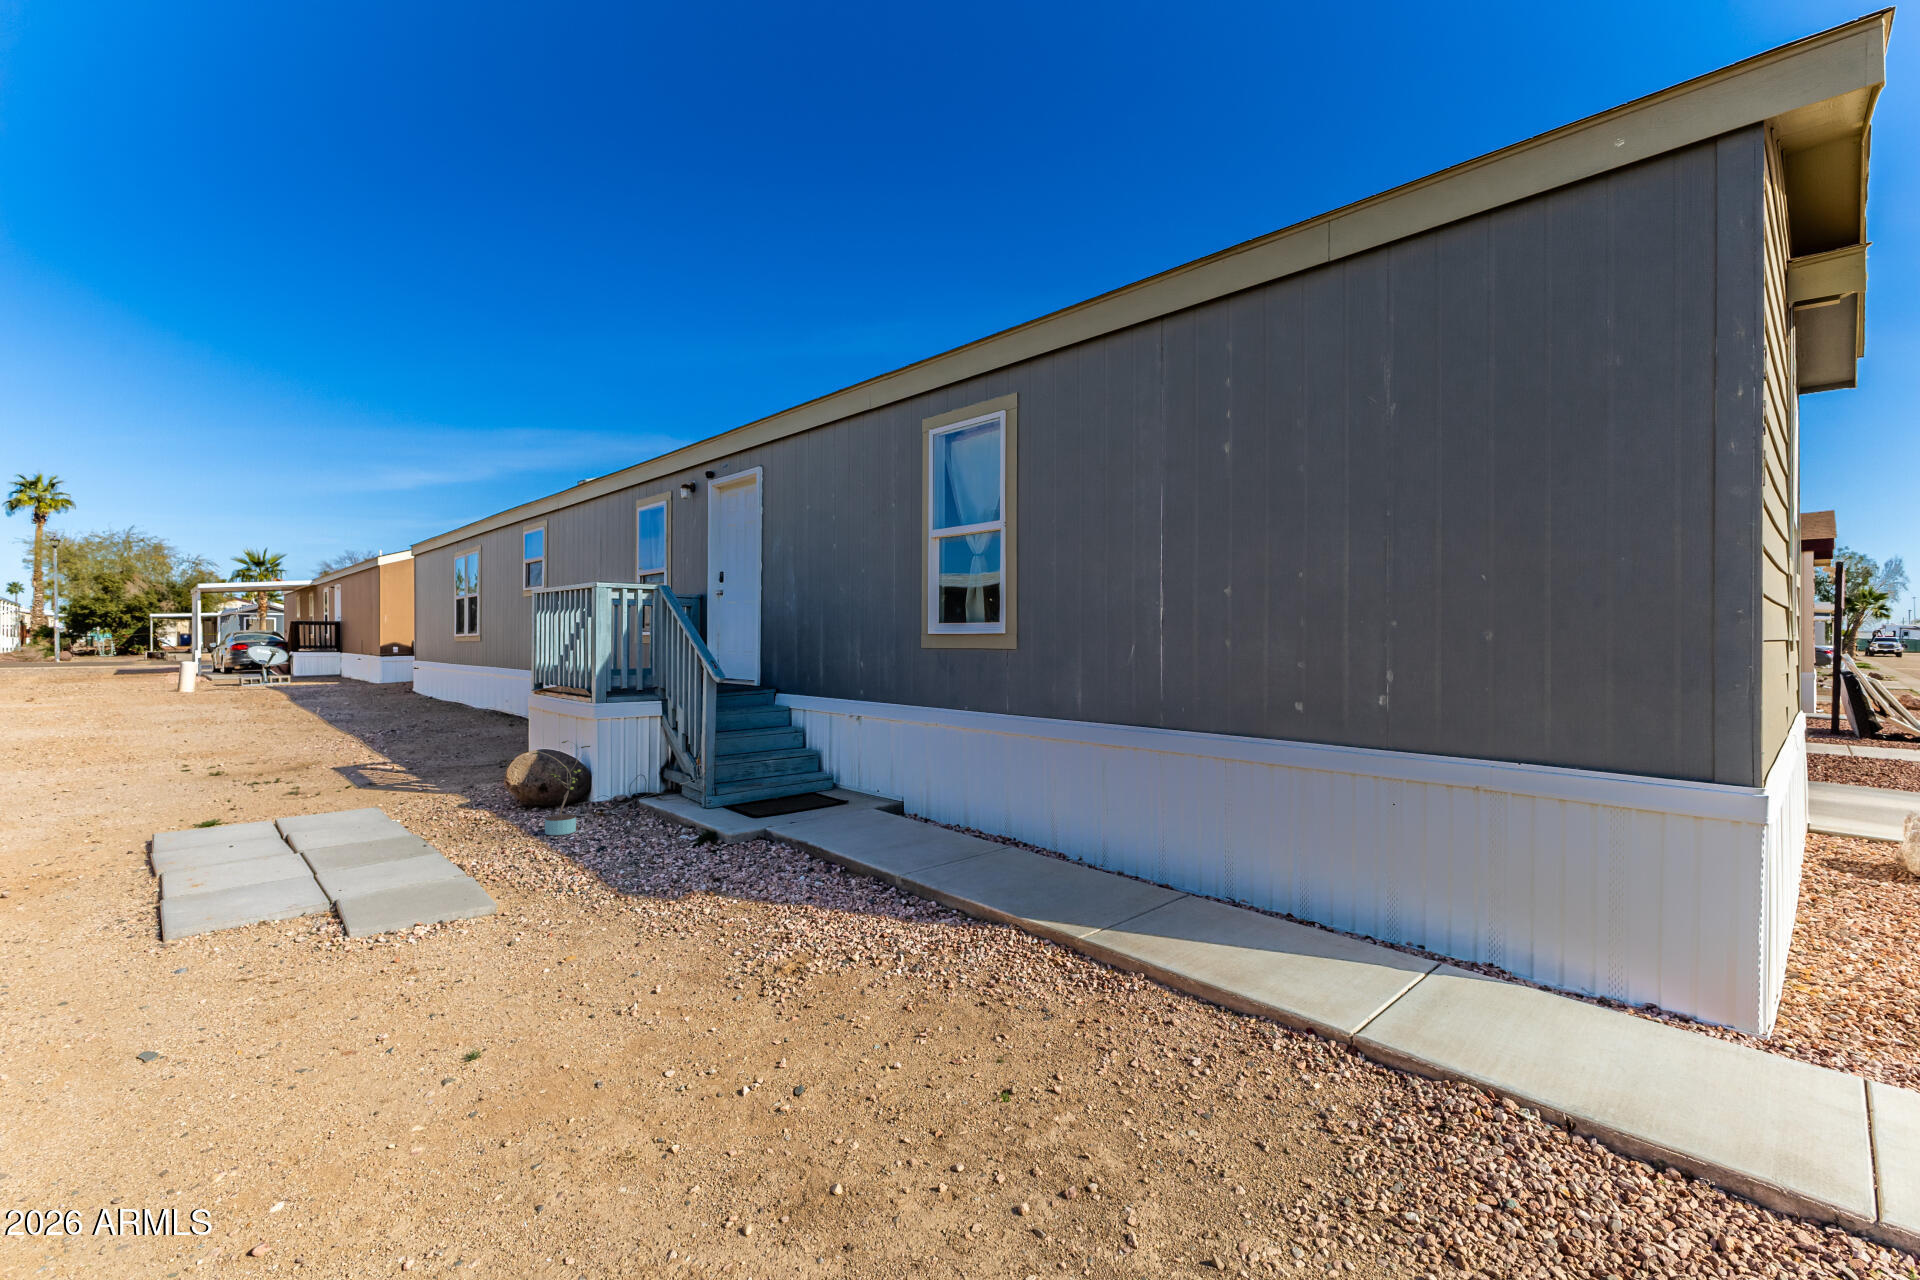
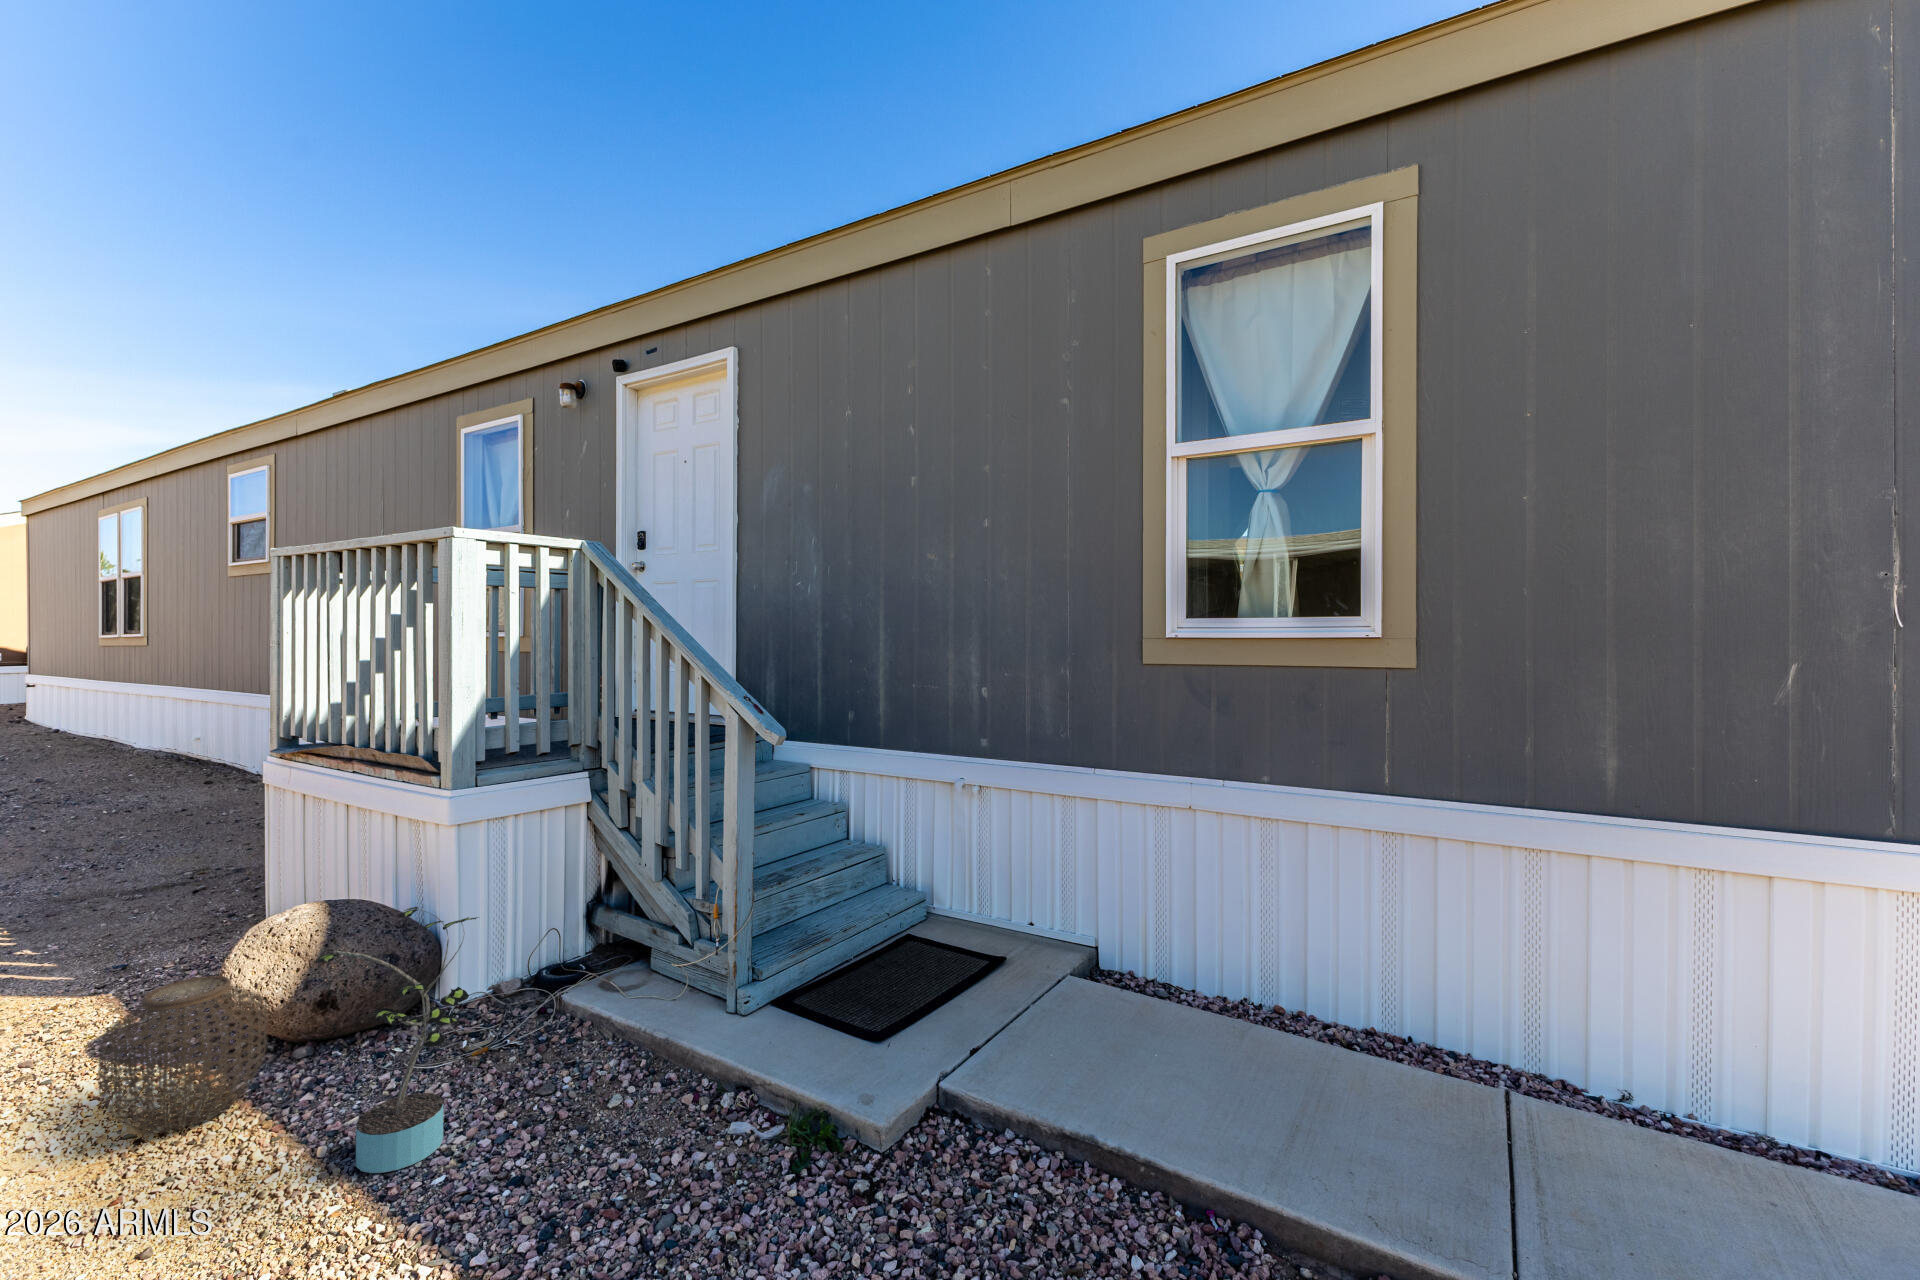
woven basket: none [464,769,520,823] -> present [98,976,267,1133]

